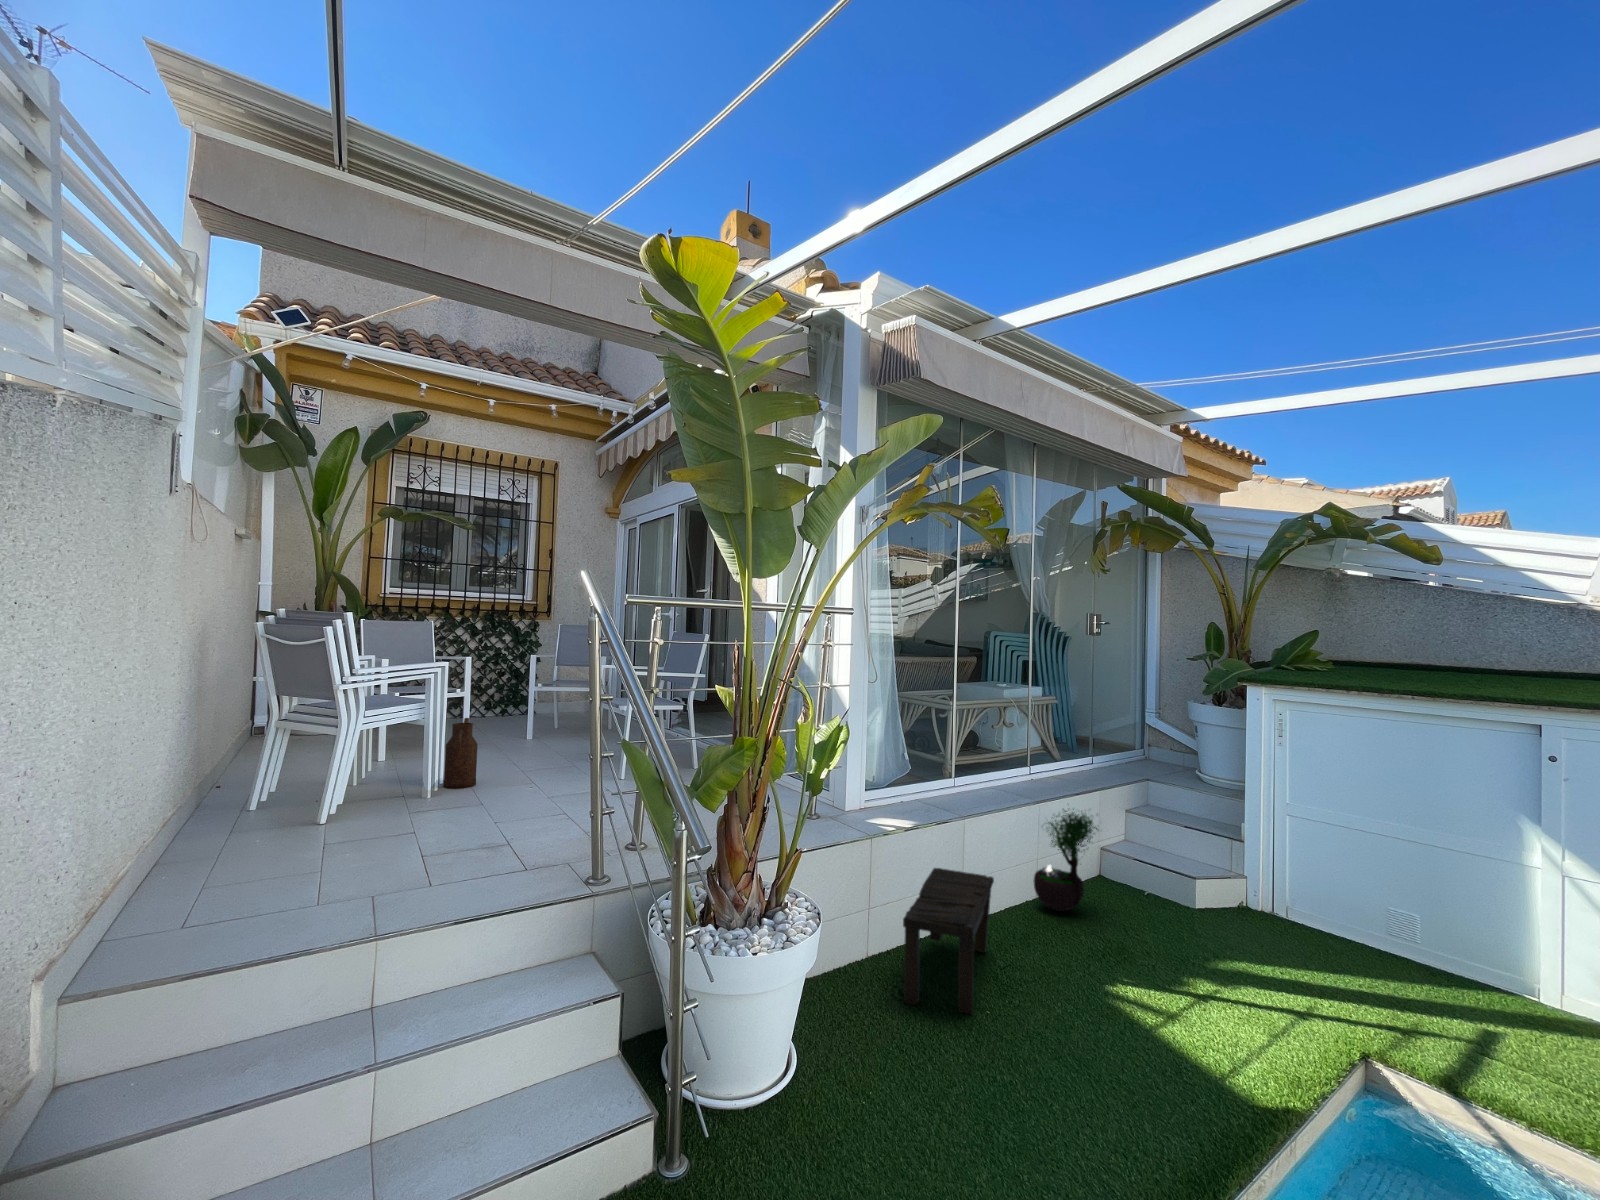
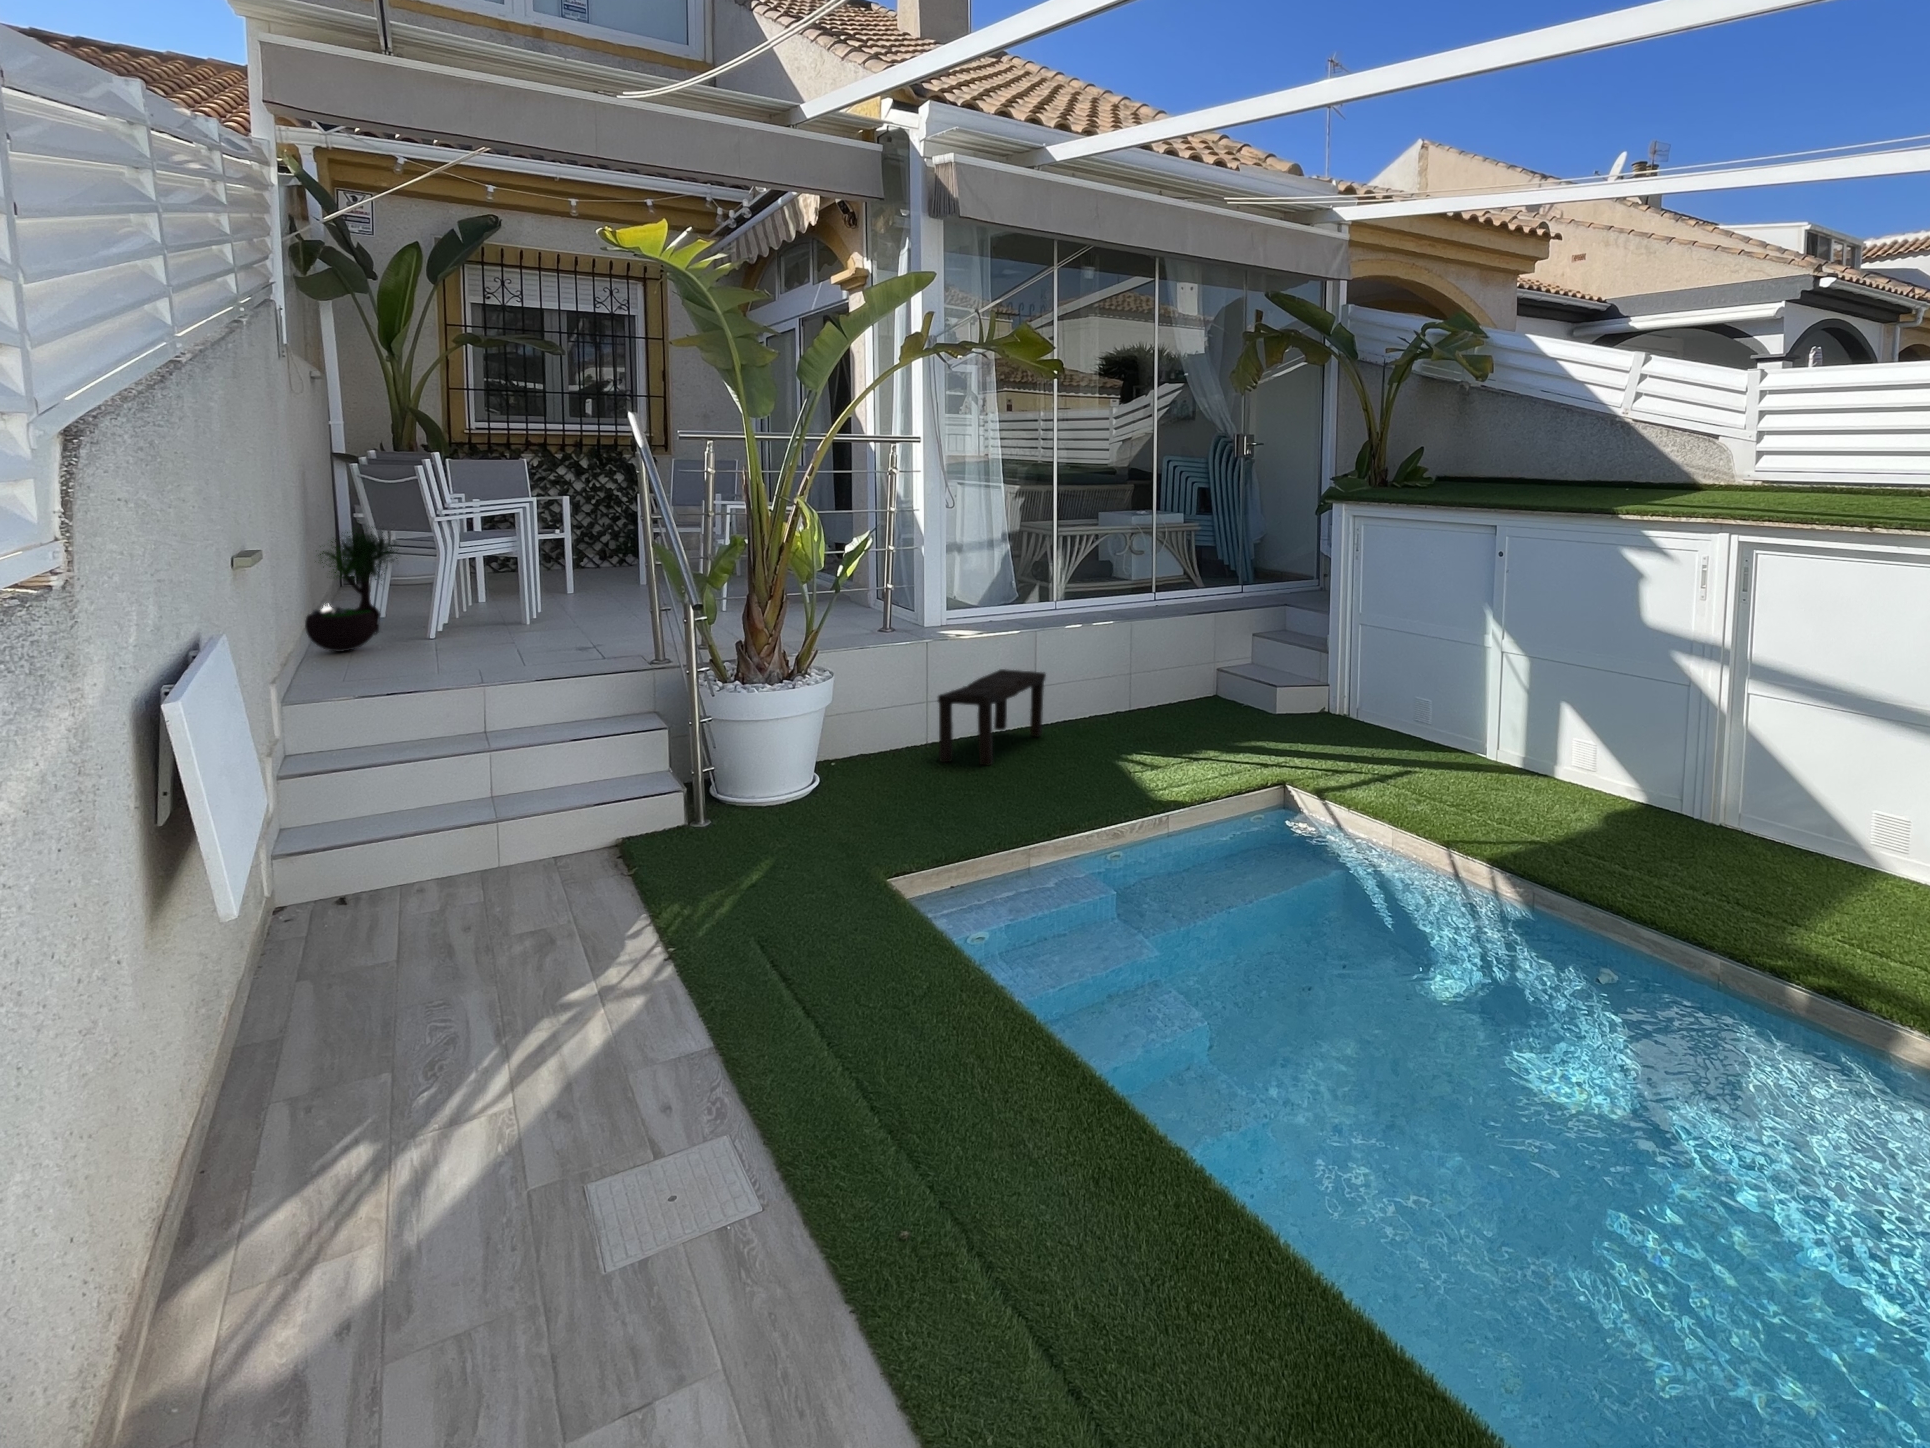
watering can: present [443,718,478,789] -> none [544,553,577,618]
potted tree: present [1034,809,1098,911] -> present [305,520,399,652]

